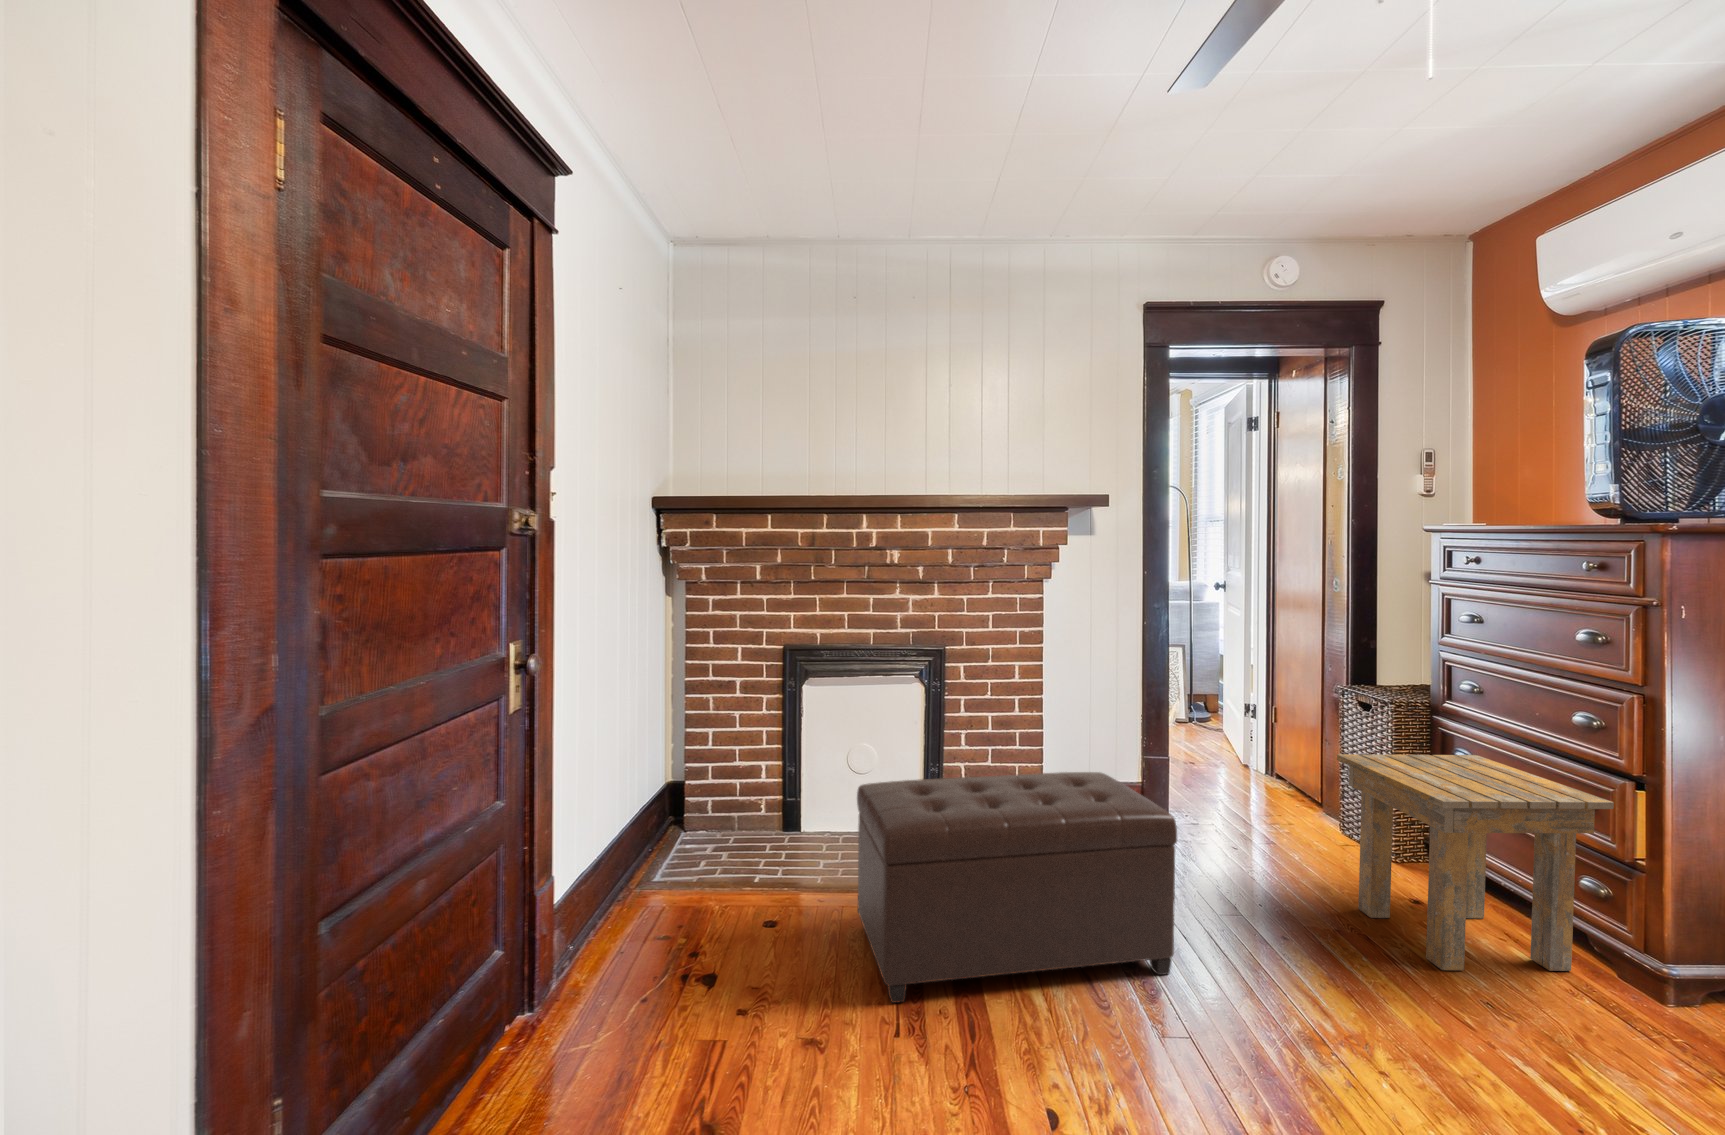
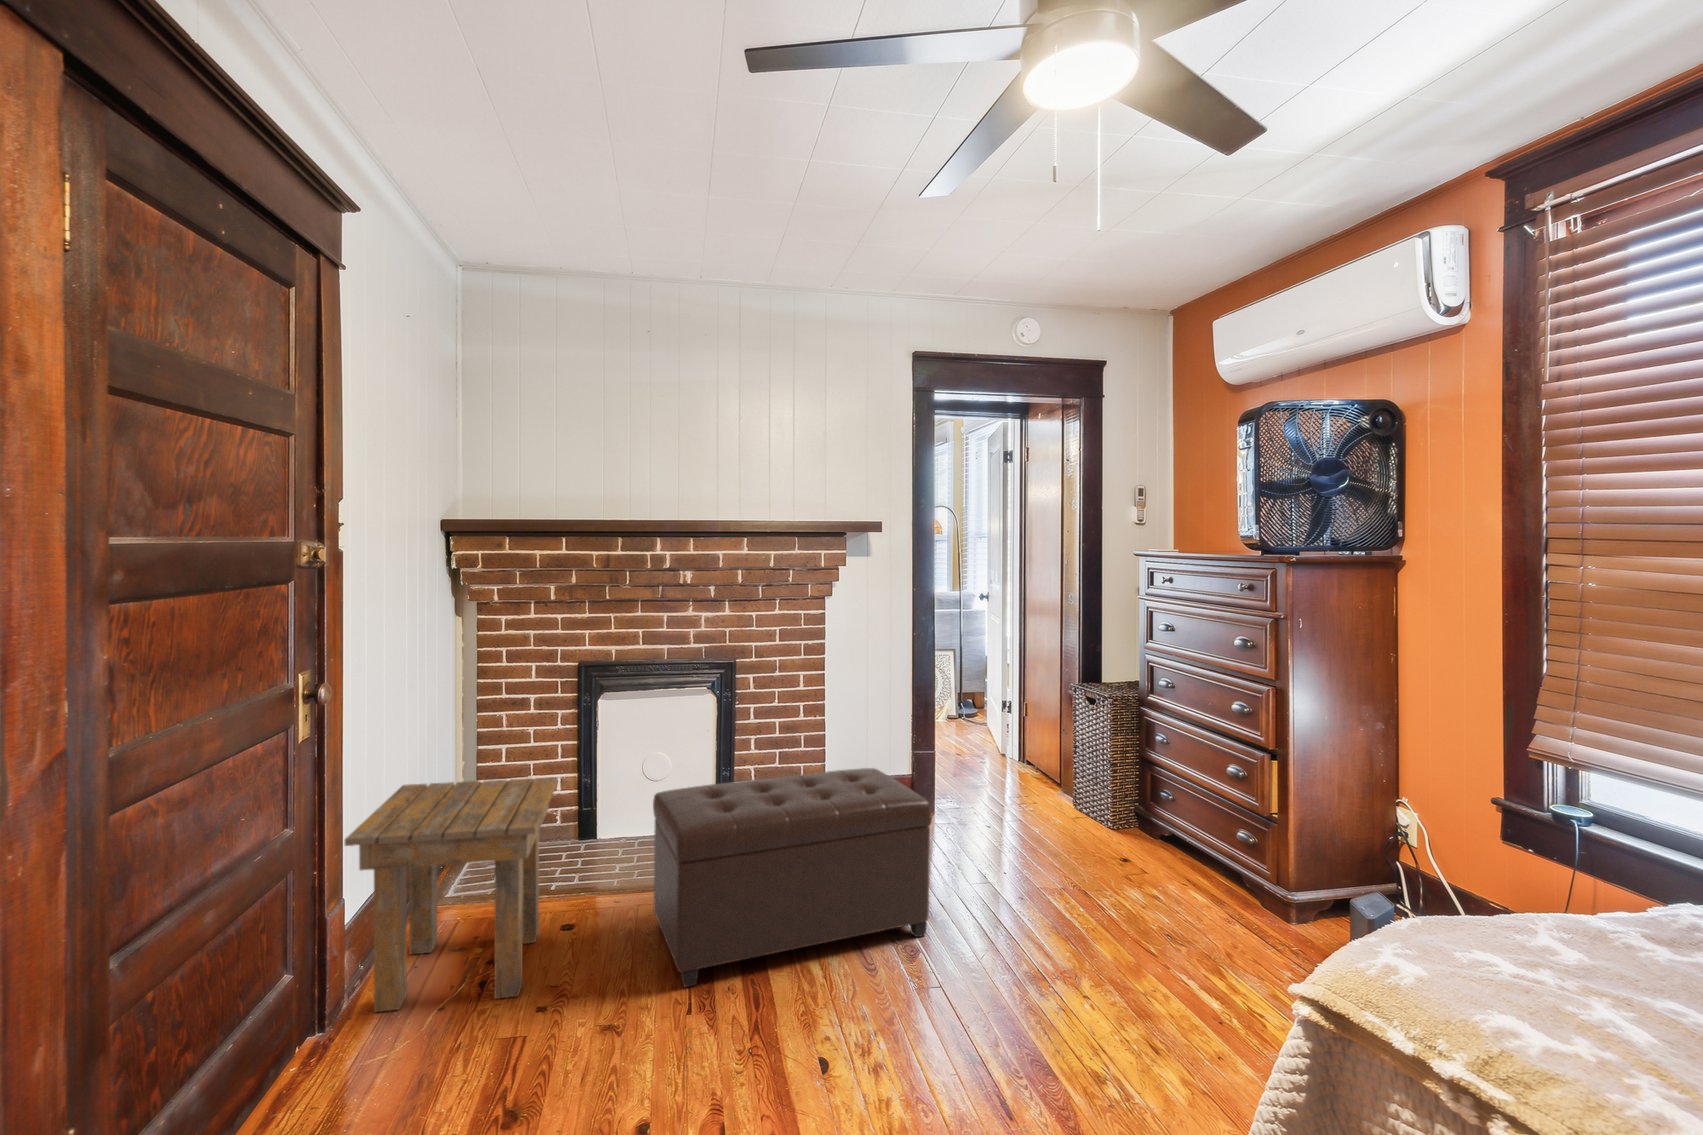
side table: present [1337,754,1614,971] -> present [345,777,558,1012]

